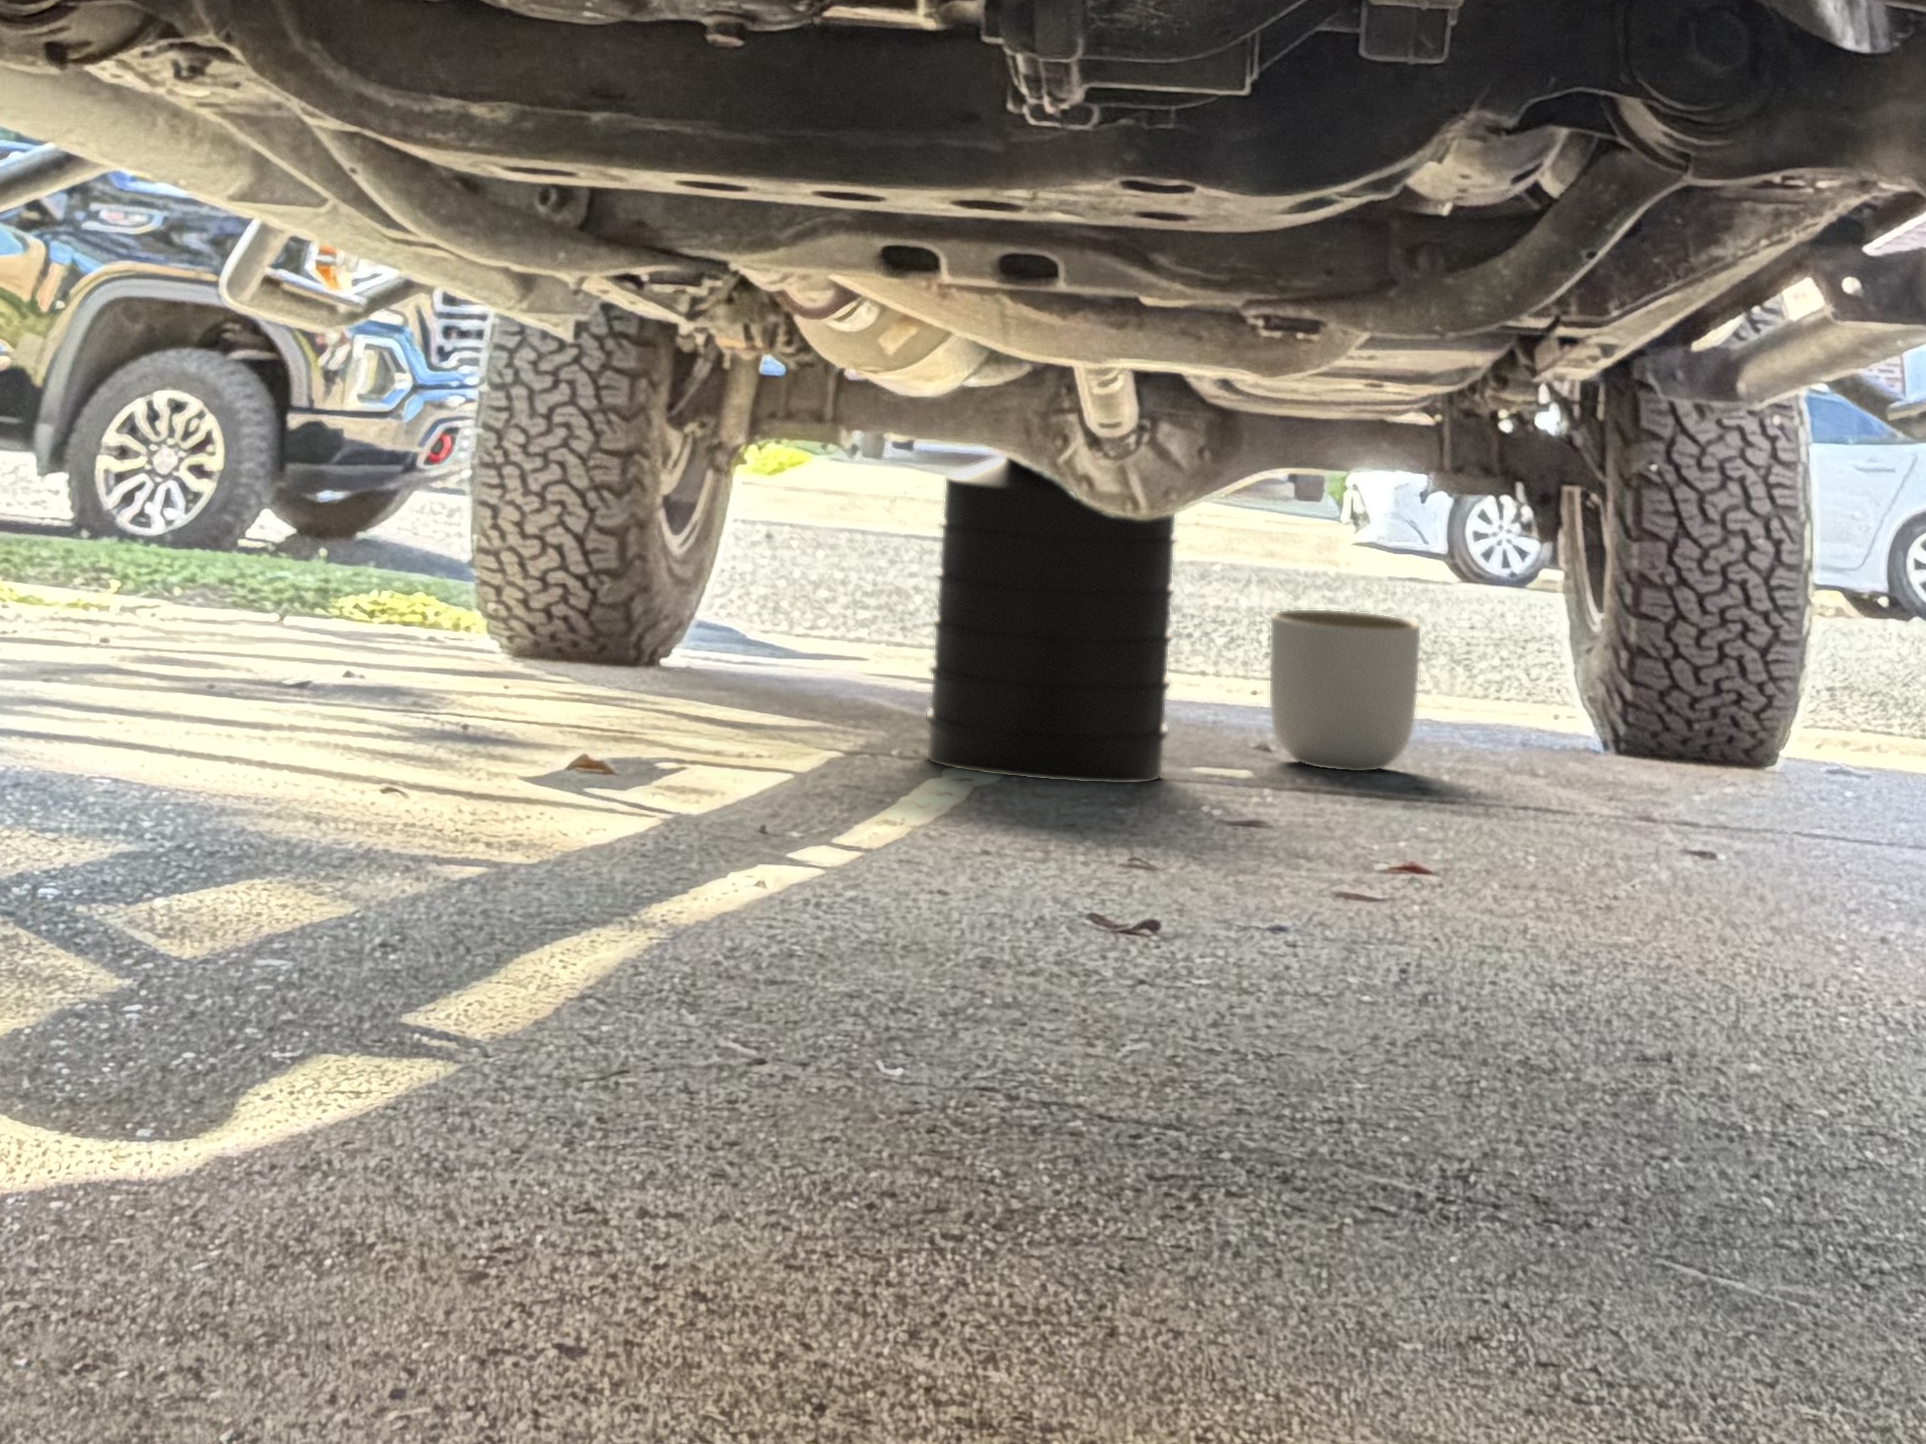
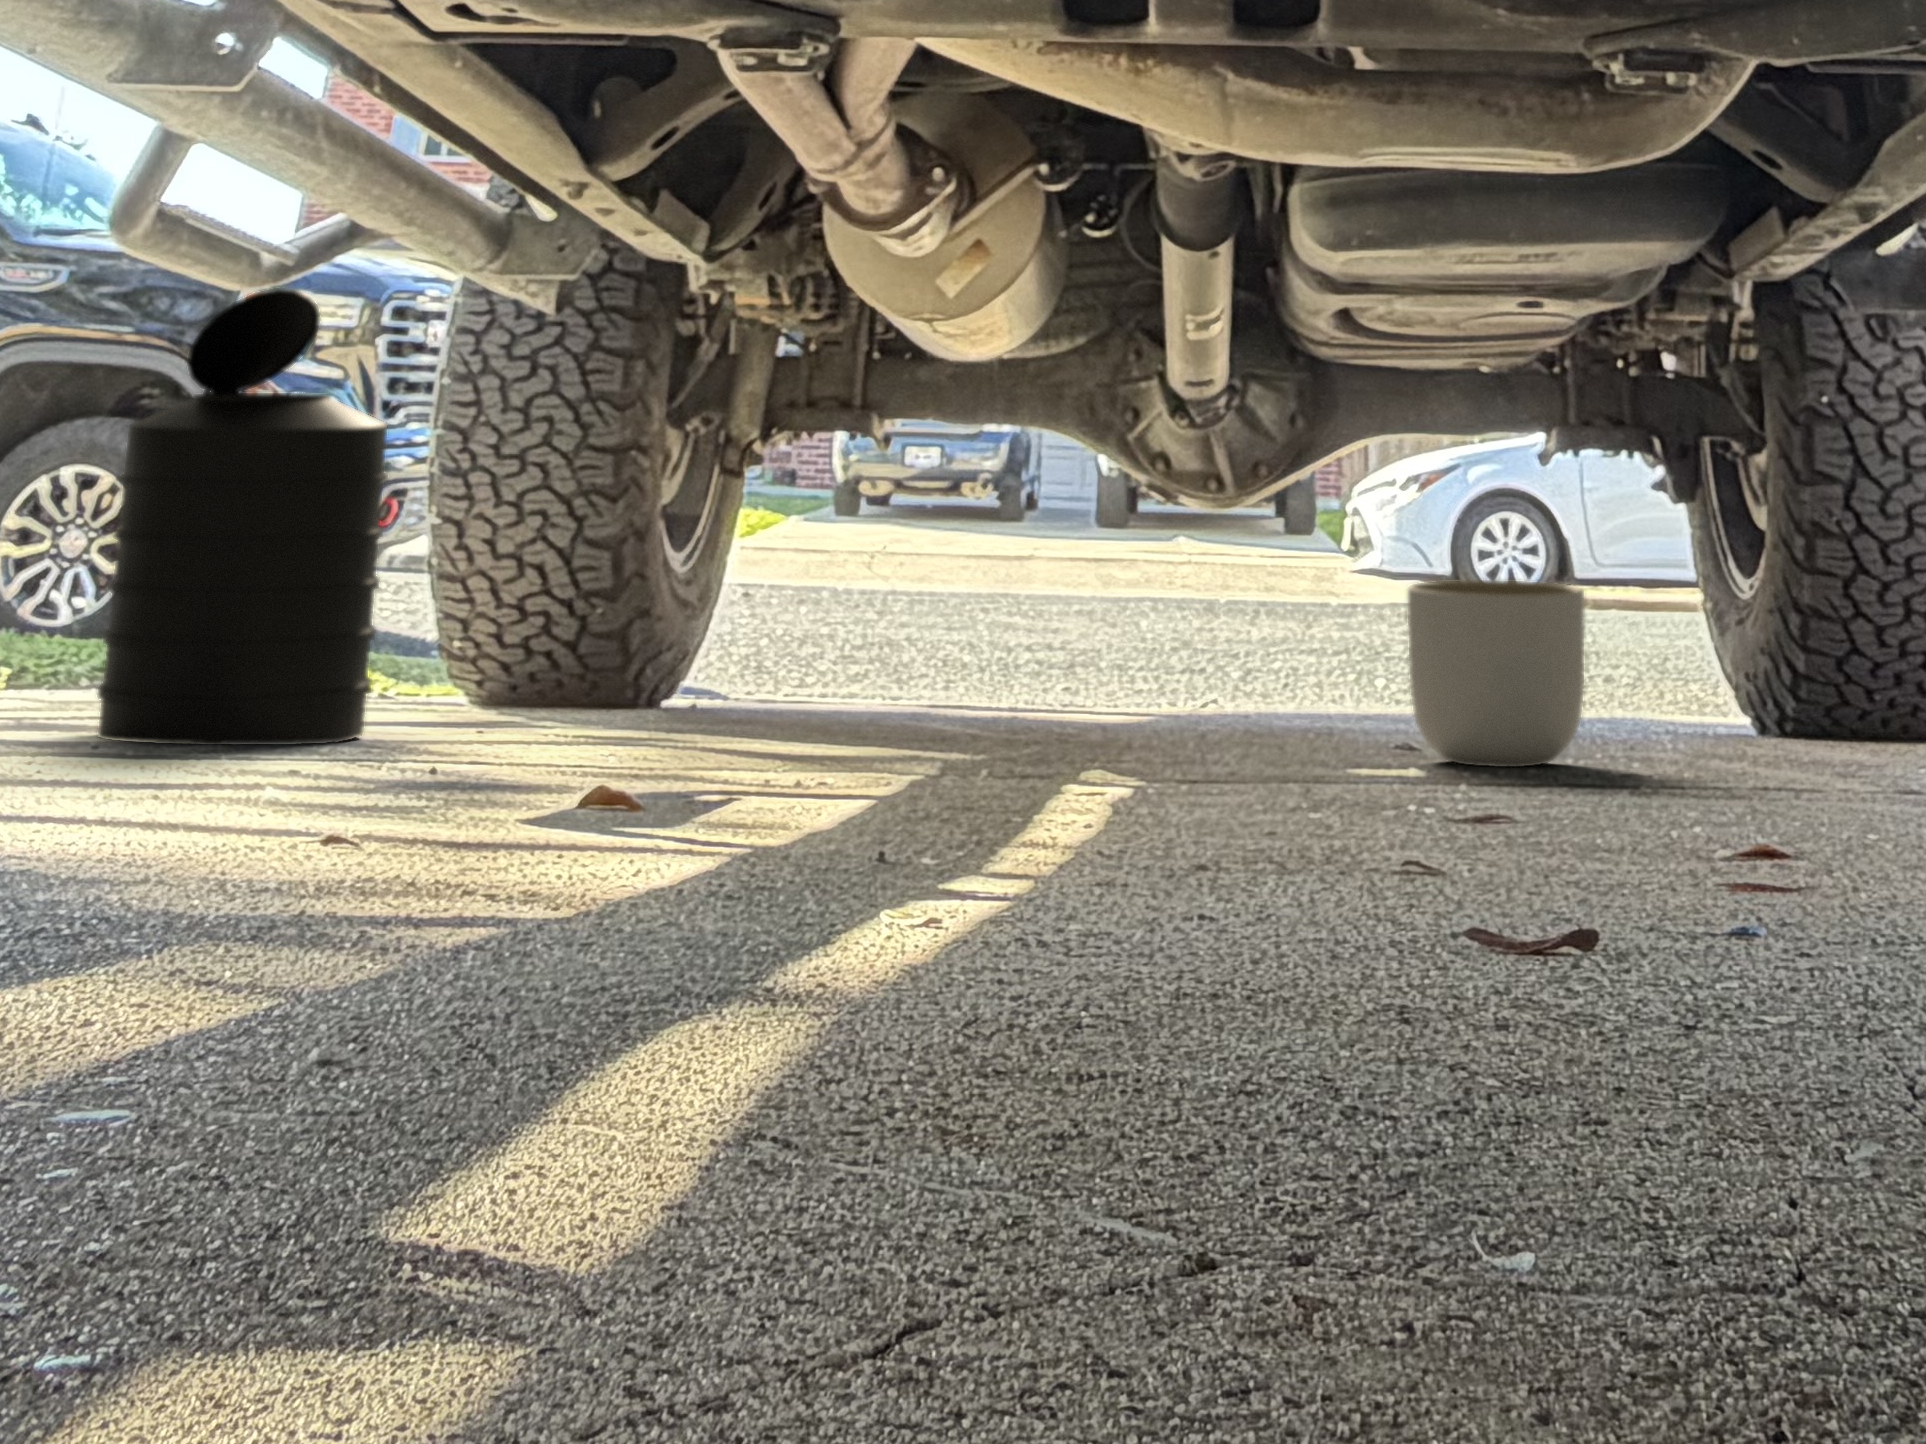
trash can: present [927,456,1177,783] -> present [98,288,387,745]

